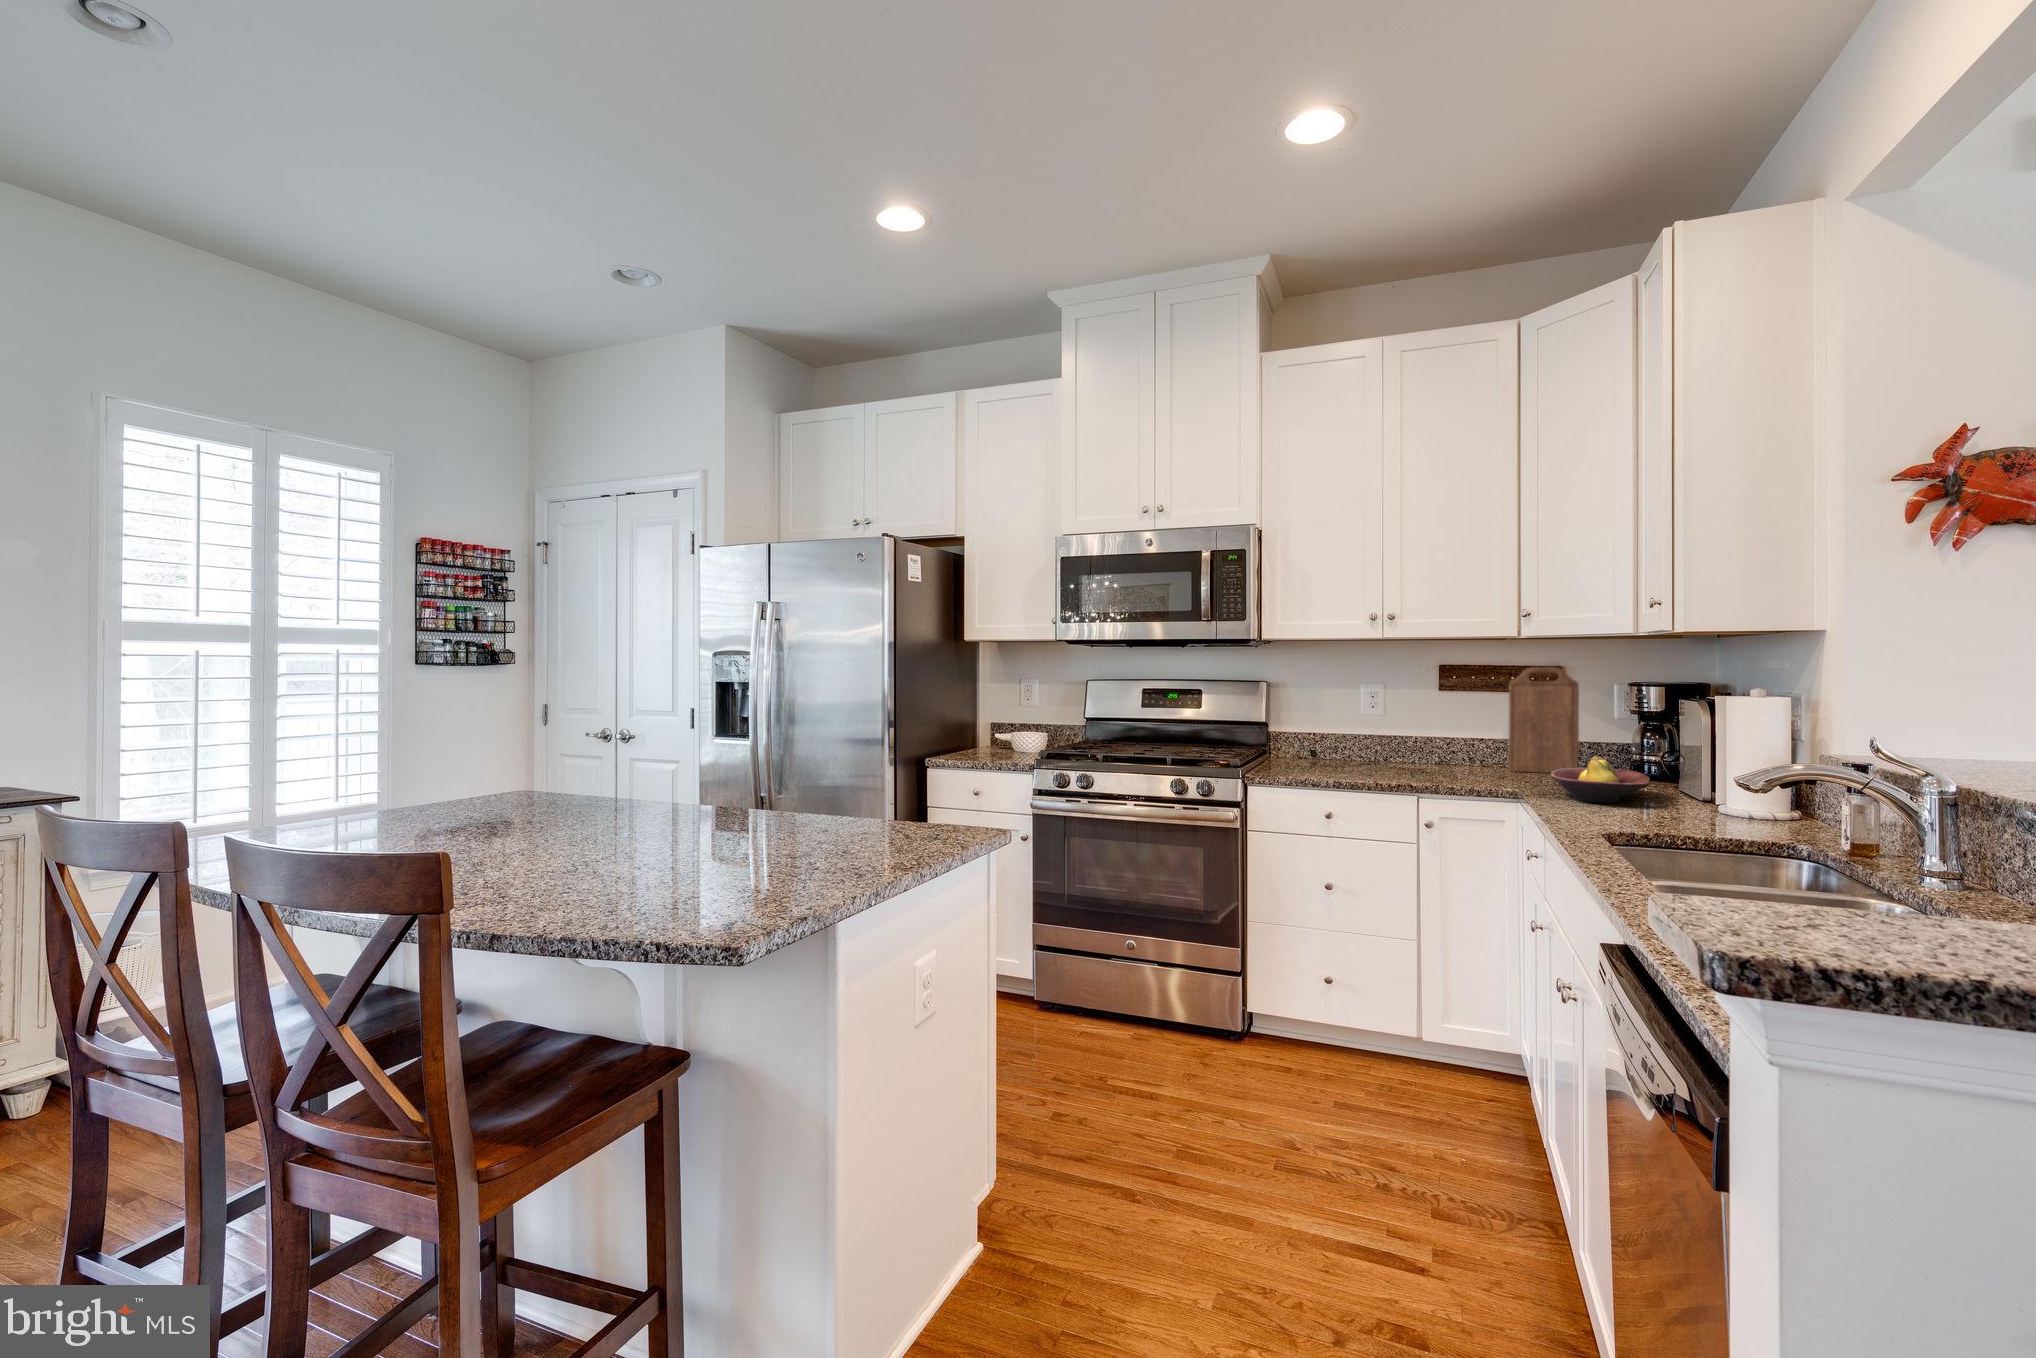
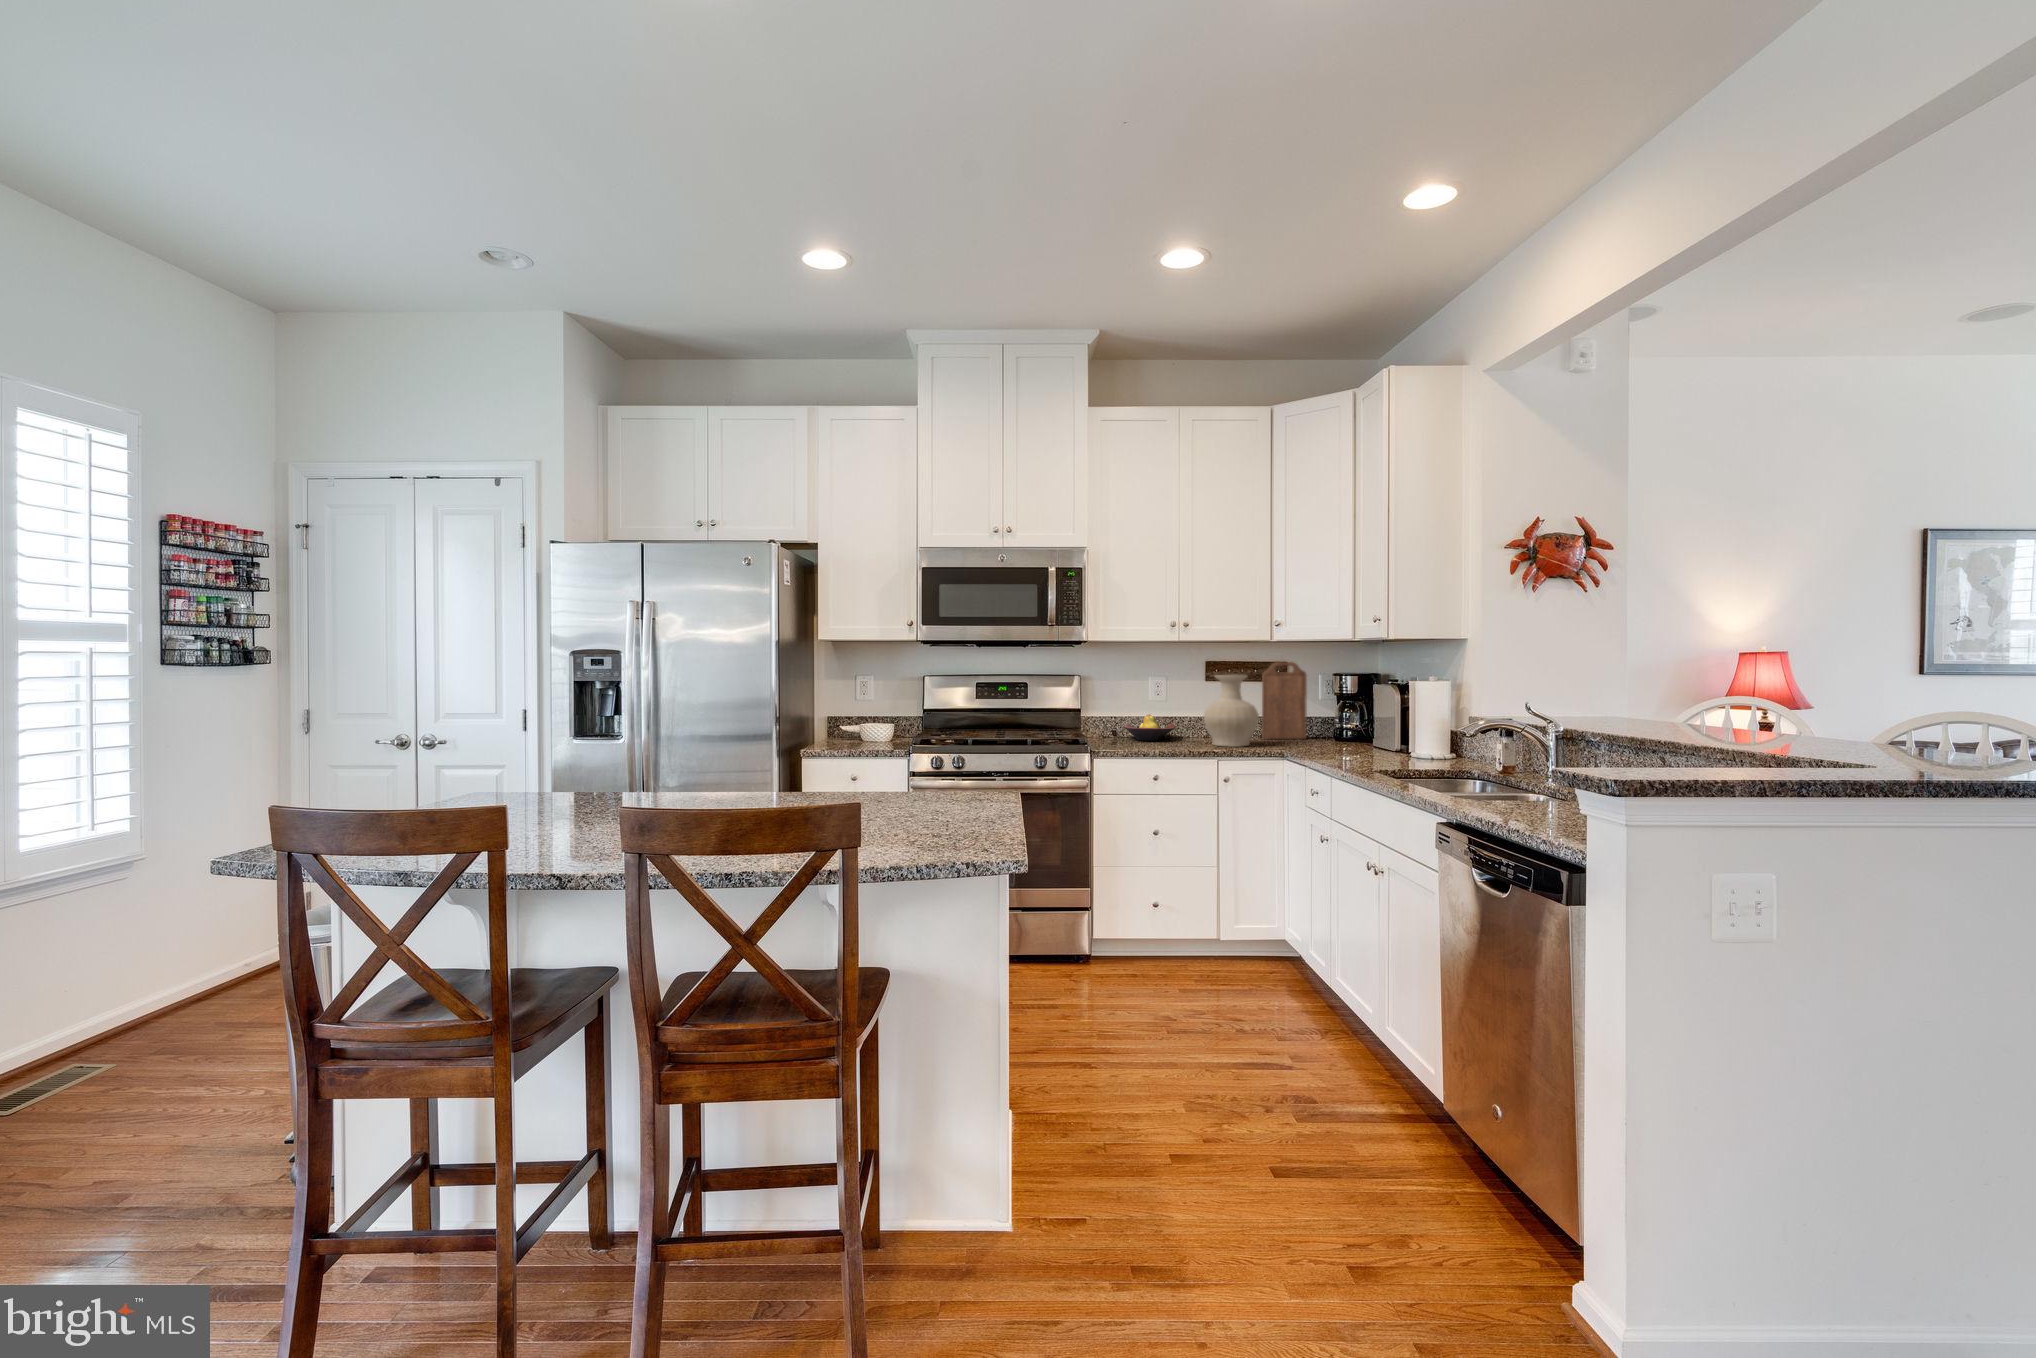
vase: none [1407,684,1488,781] -> present [1203,675,1259,747]
fruit bowl: present [1550,756,1650,803] -> present [1124,714,1175,741]

